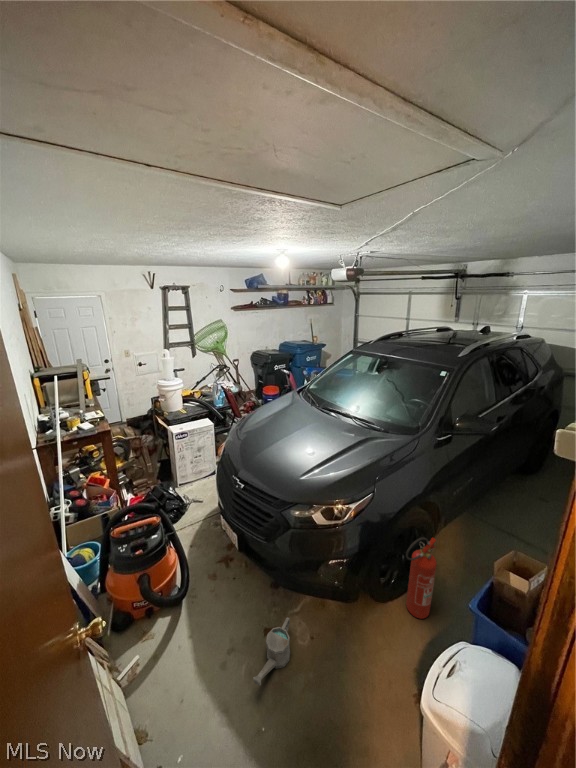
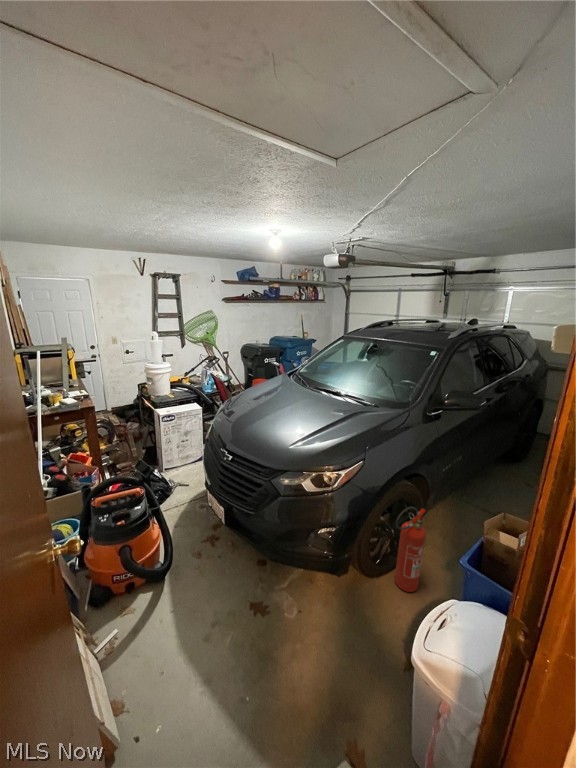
watering can: present [253,617,290,686] -> none [238,589,277,654]

